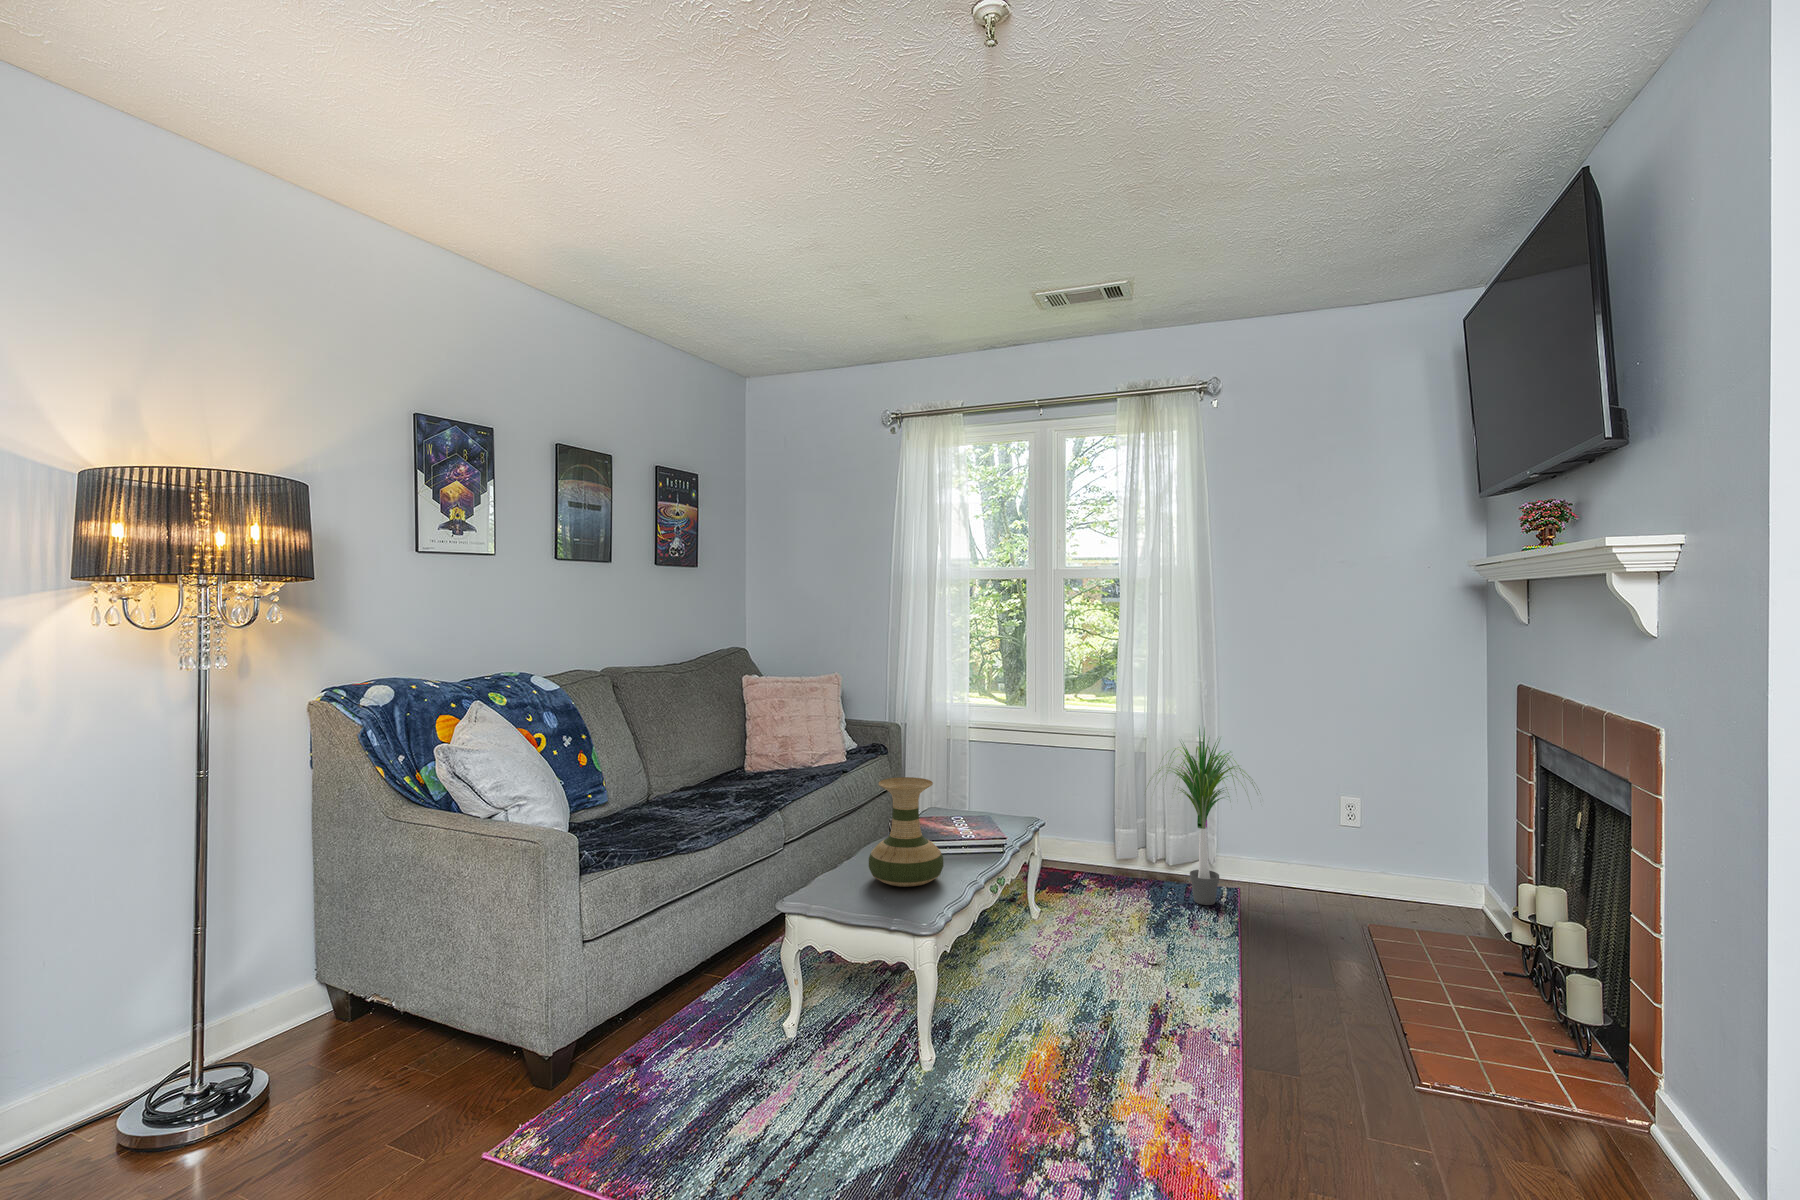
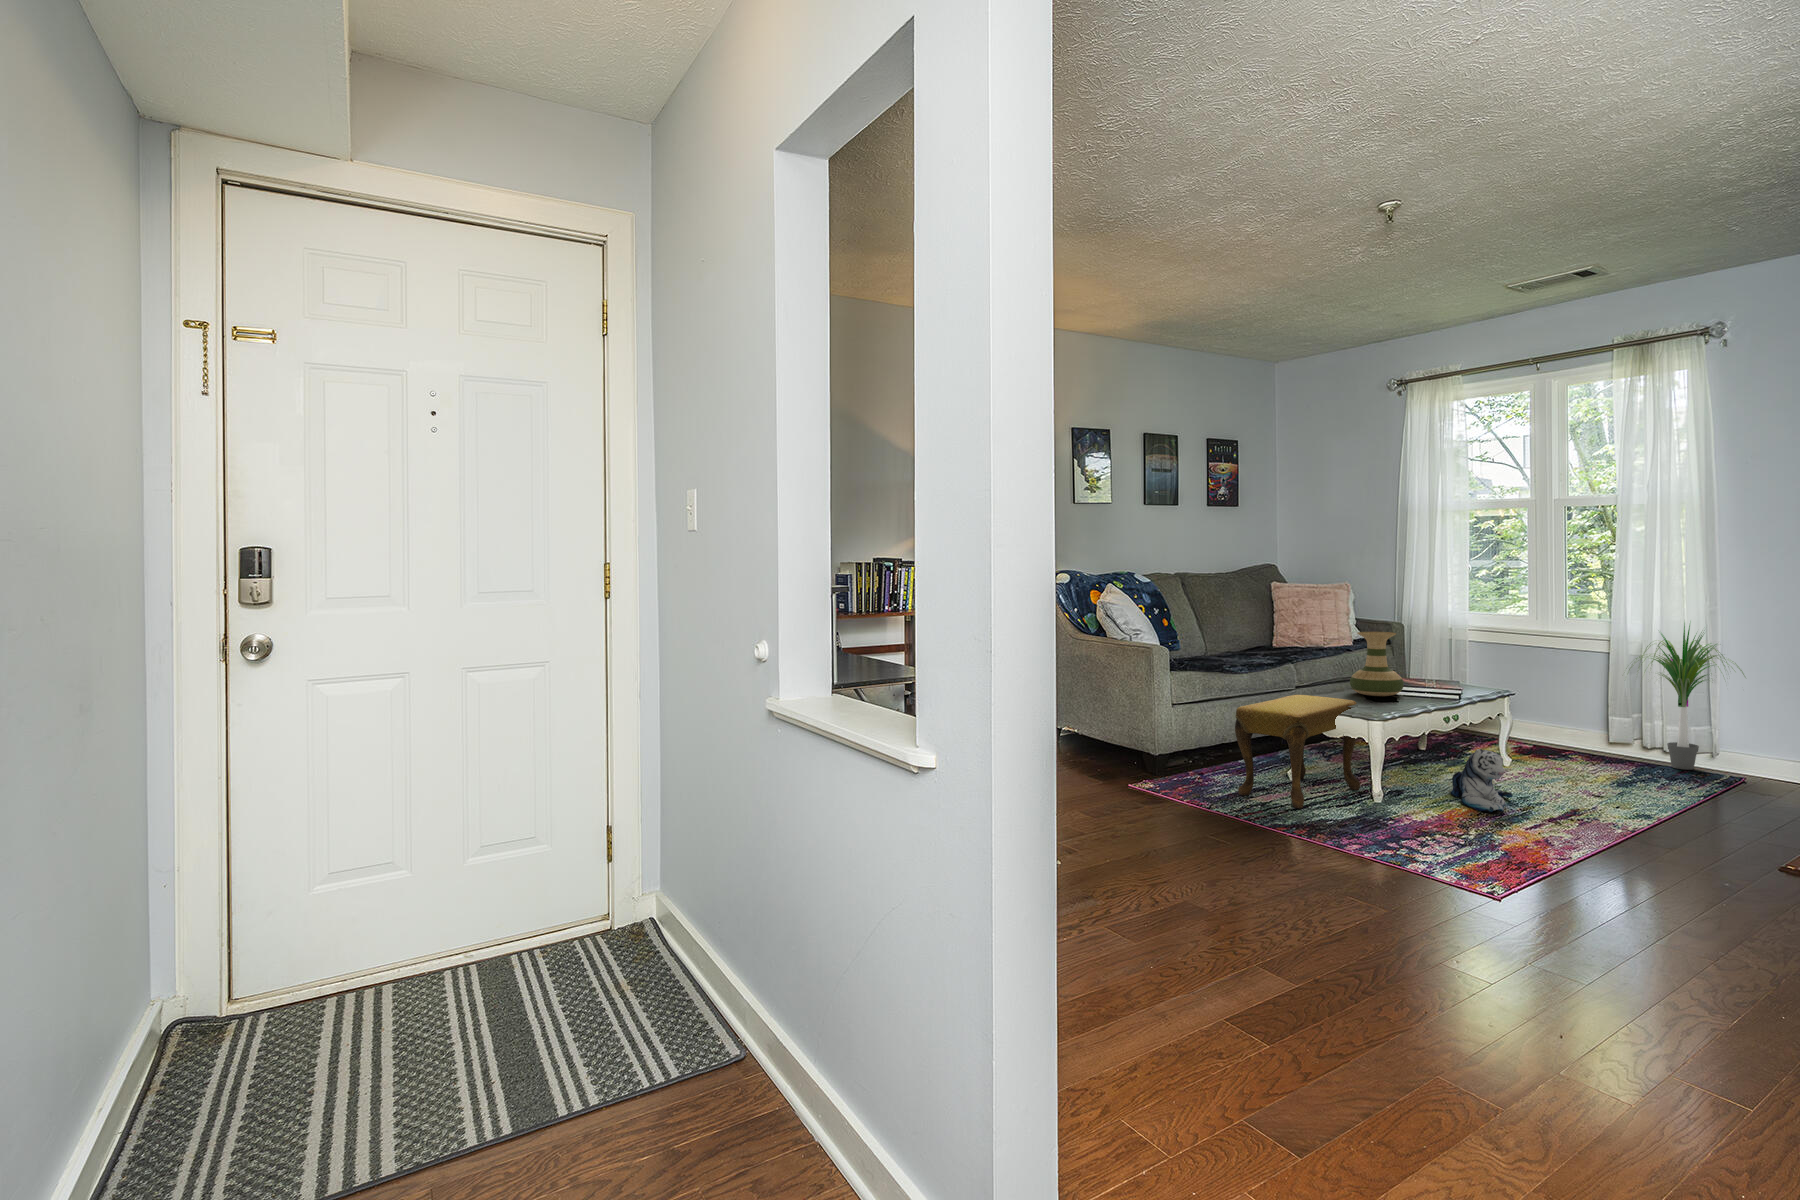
footstool: none [691,897,892,1159] -> present [1235,695,1360,809]
plush toy: none [1011,965,1098,1081] -> present [1450,749,1512,812]

